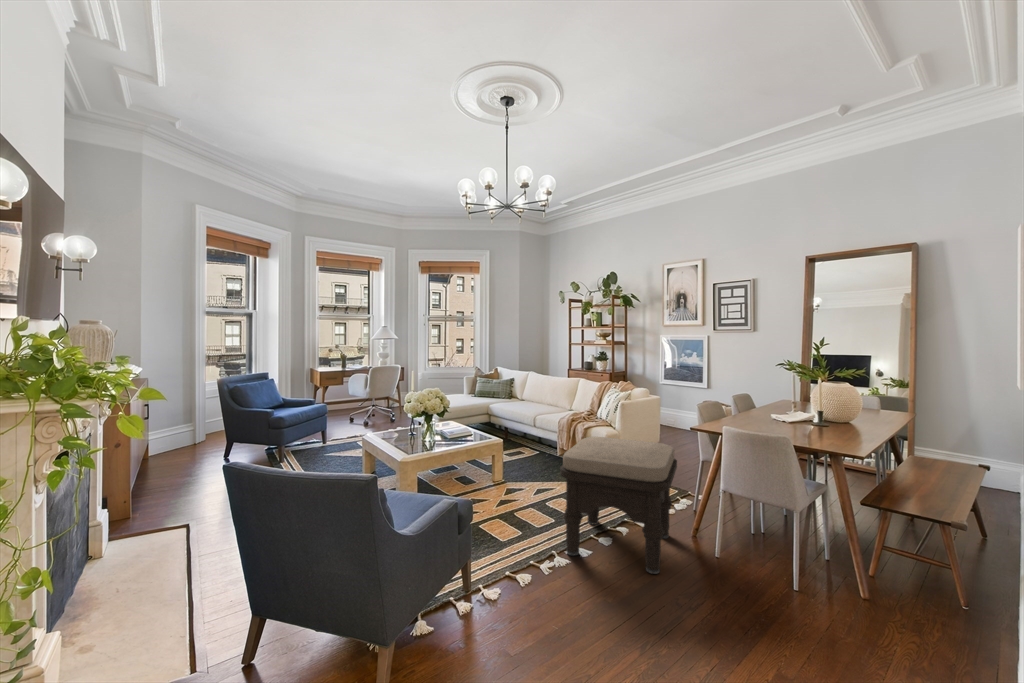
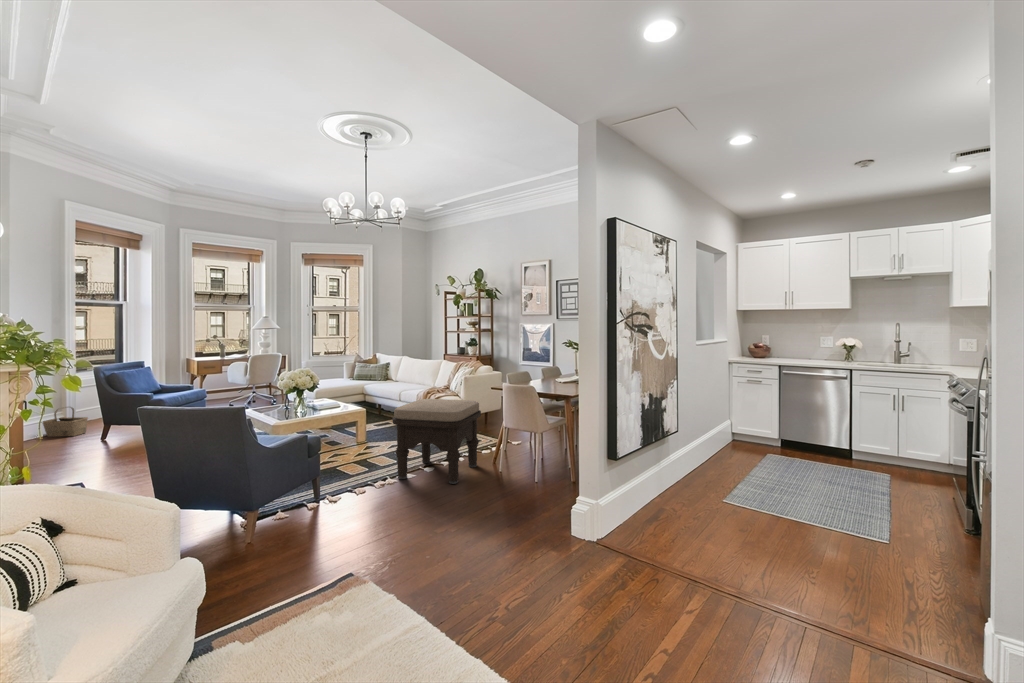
basket: none [167,421,211,453] -> present [43,407,88,437]

